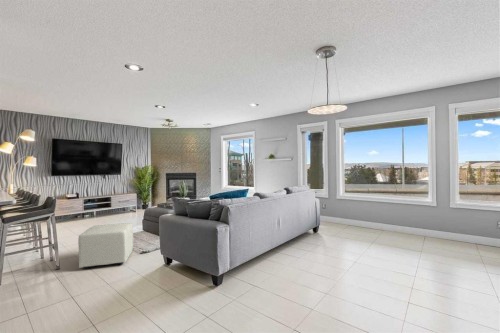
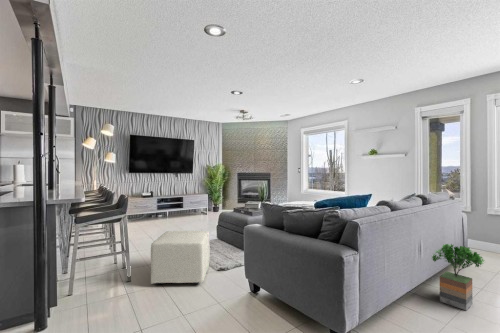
potted tree: none [285,218,314,257] -> present [432,244,484,310]

